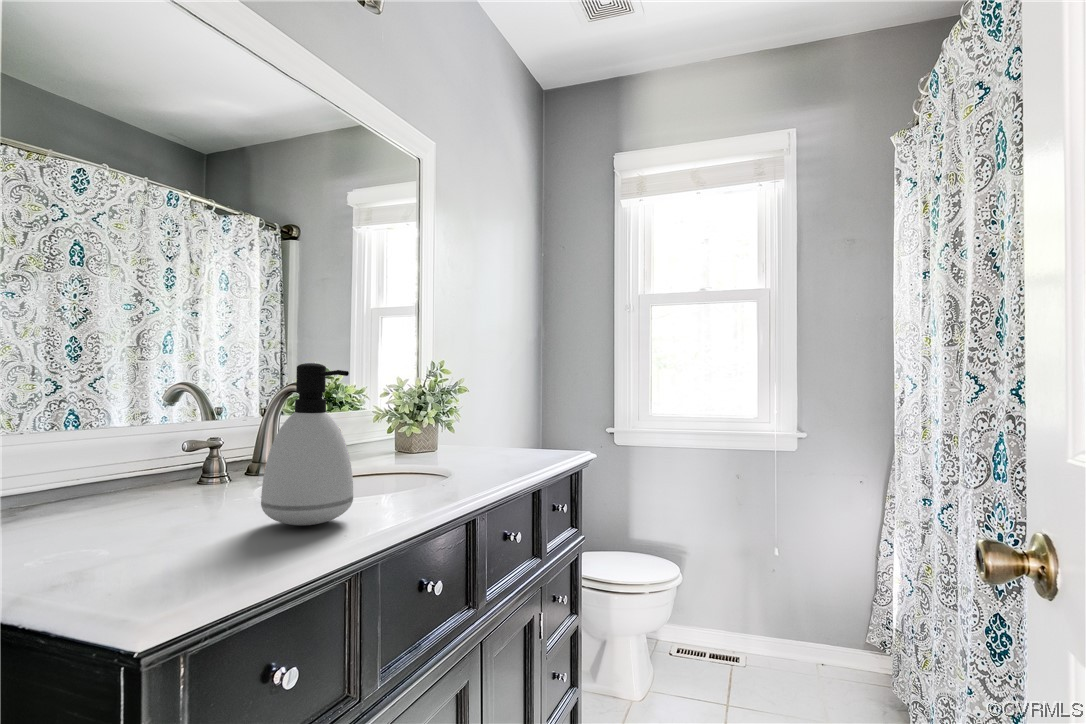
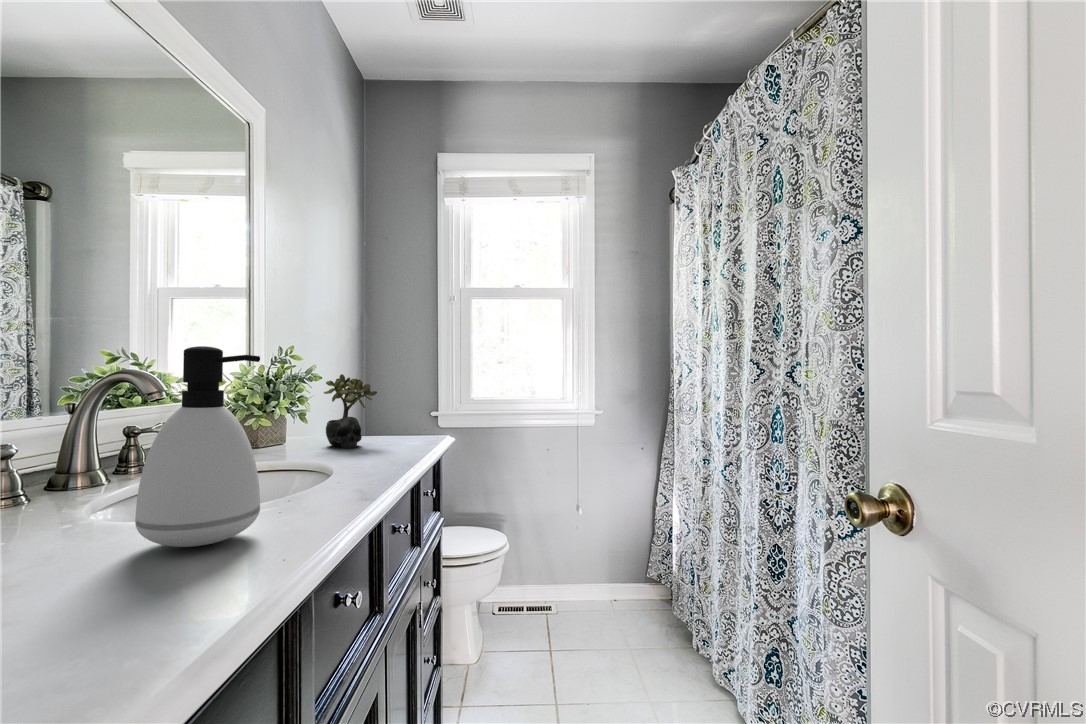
succulent plant: none [467,386,516,457] -> present [324,374,377,448]

